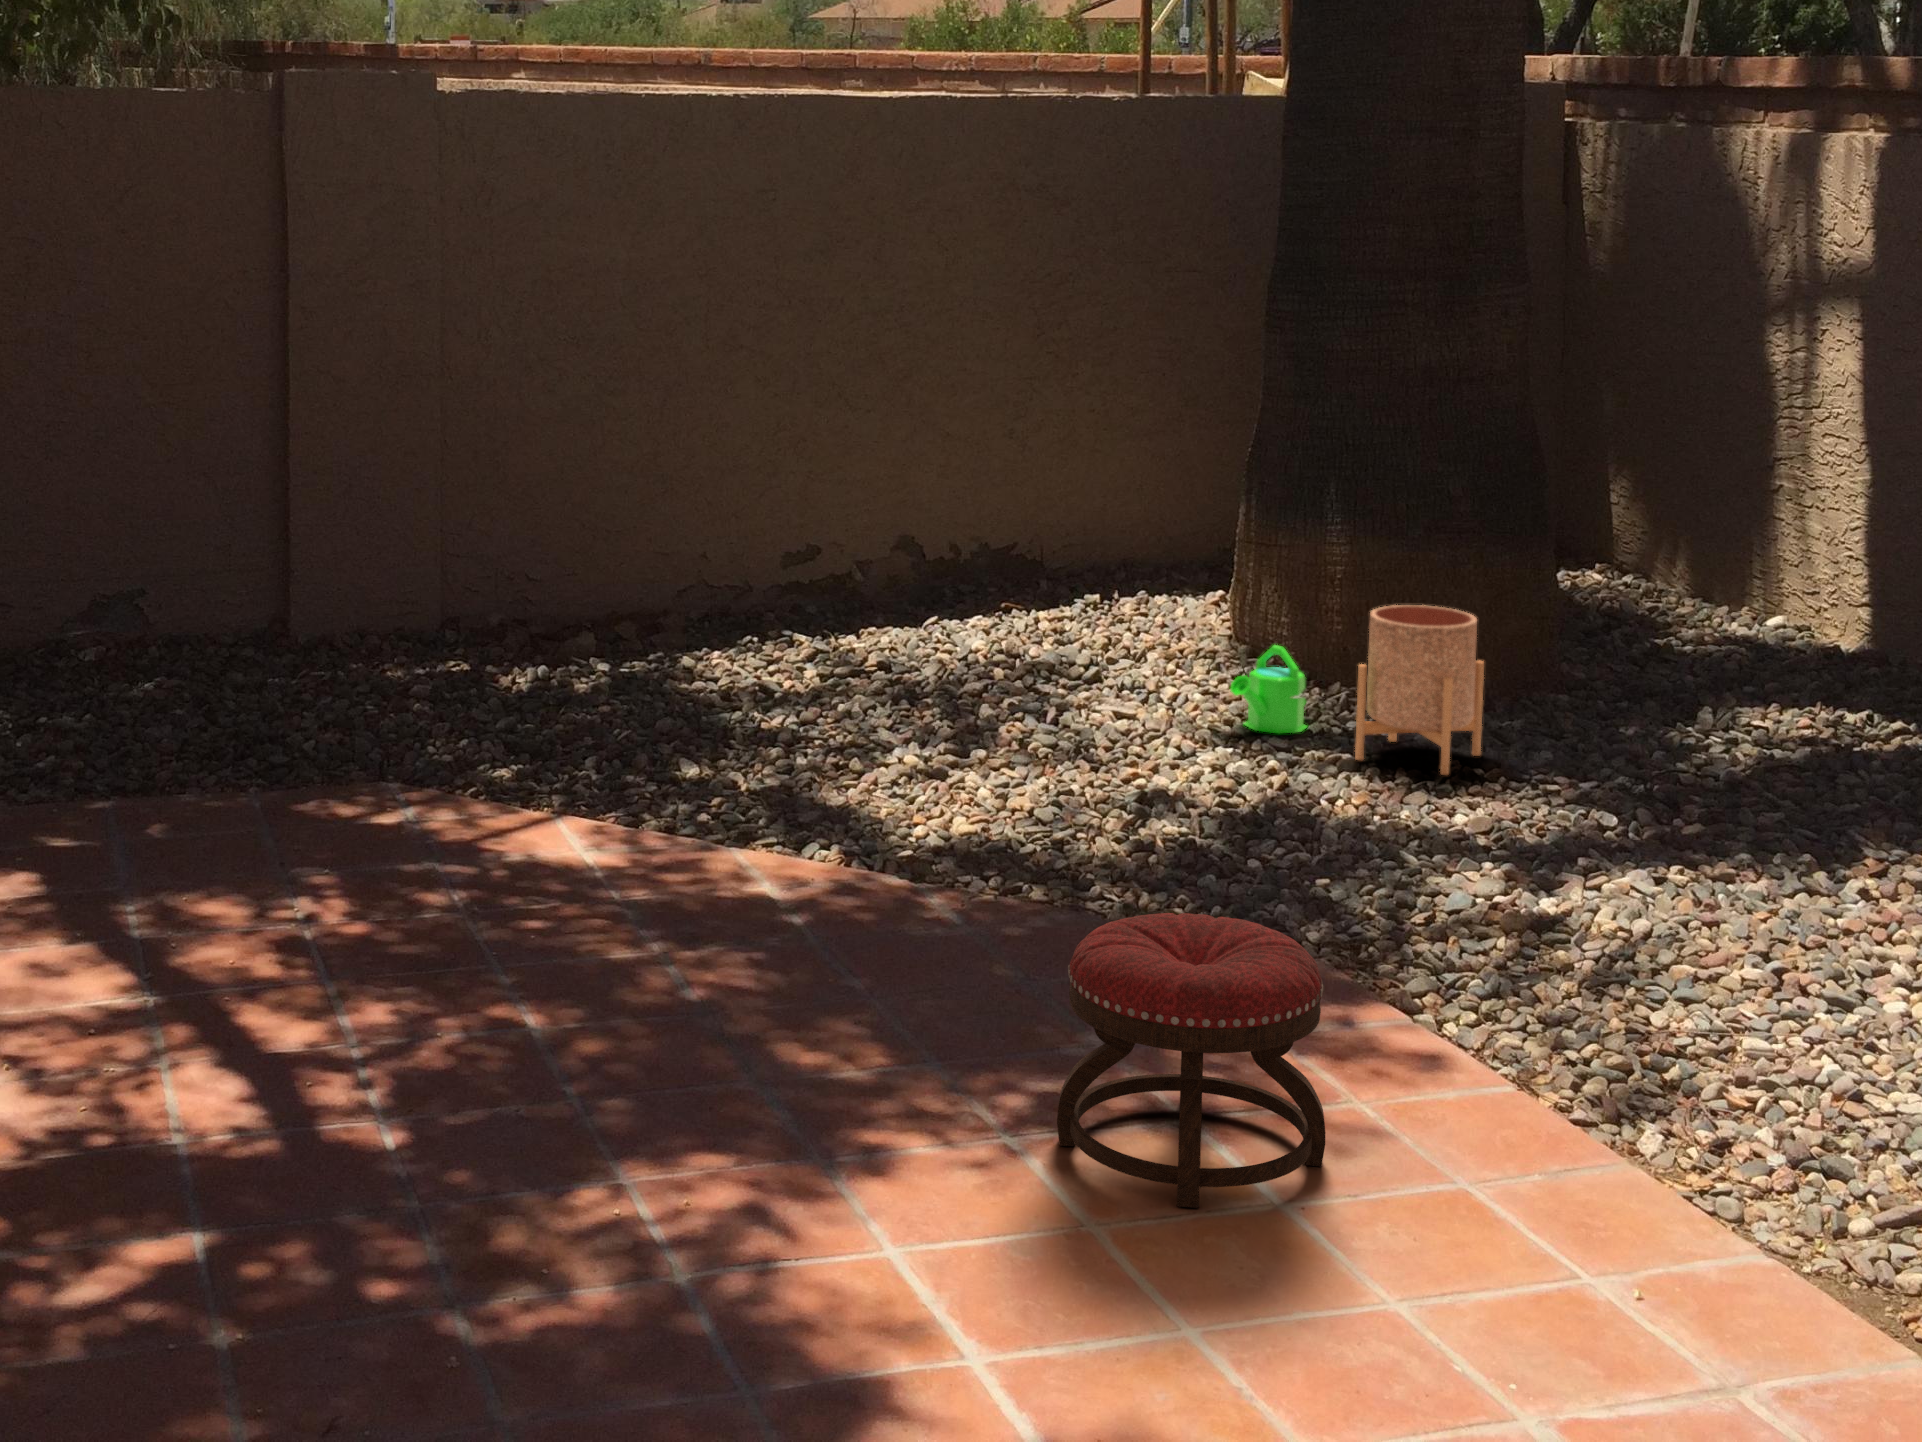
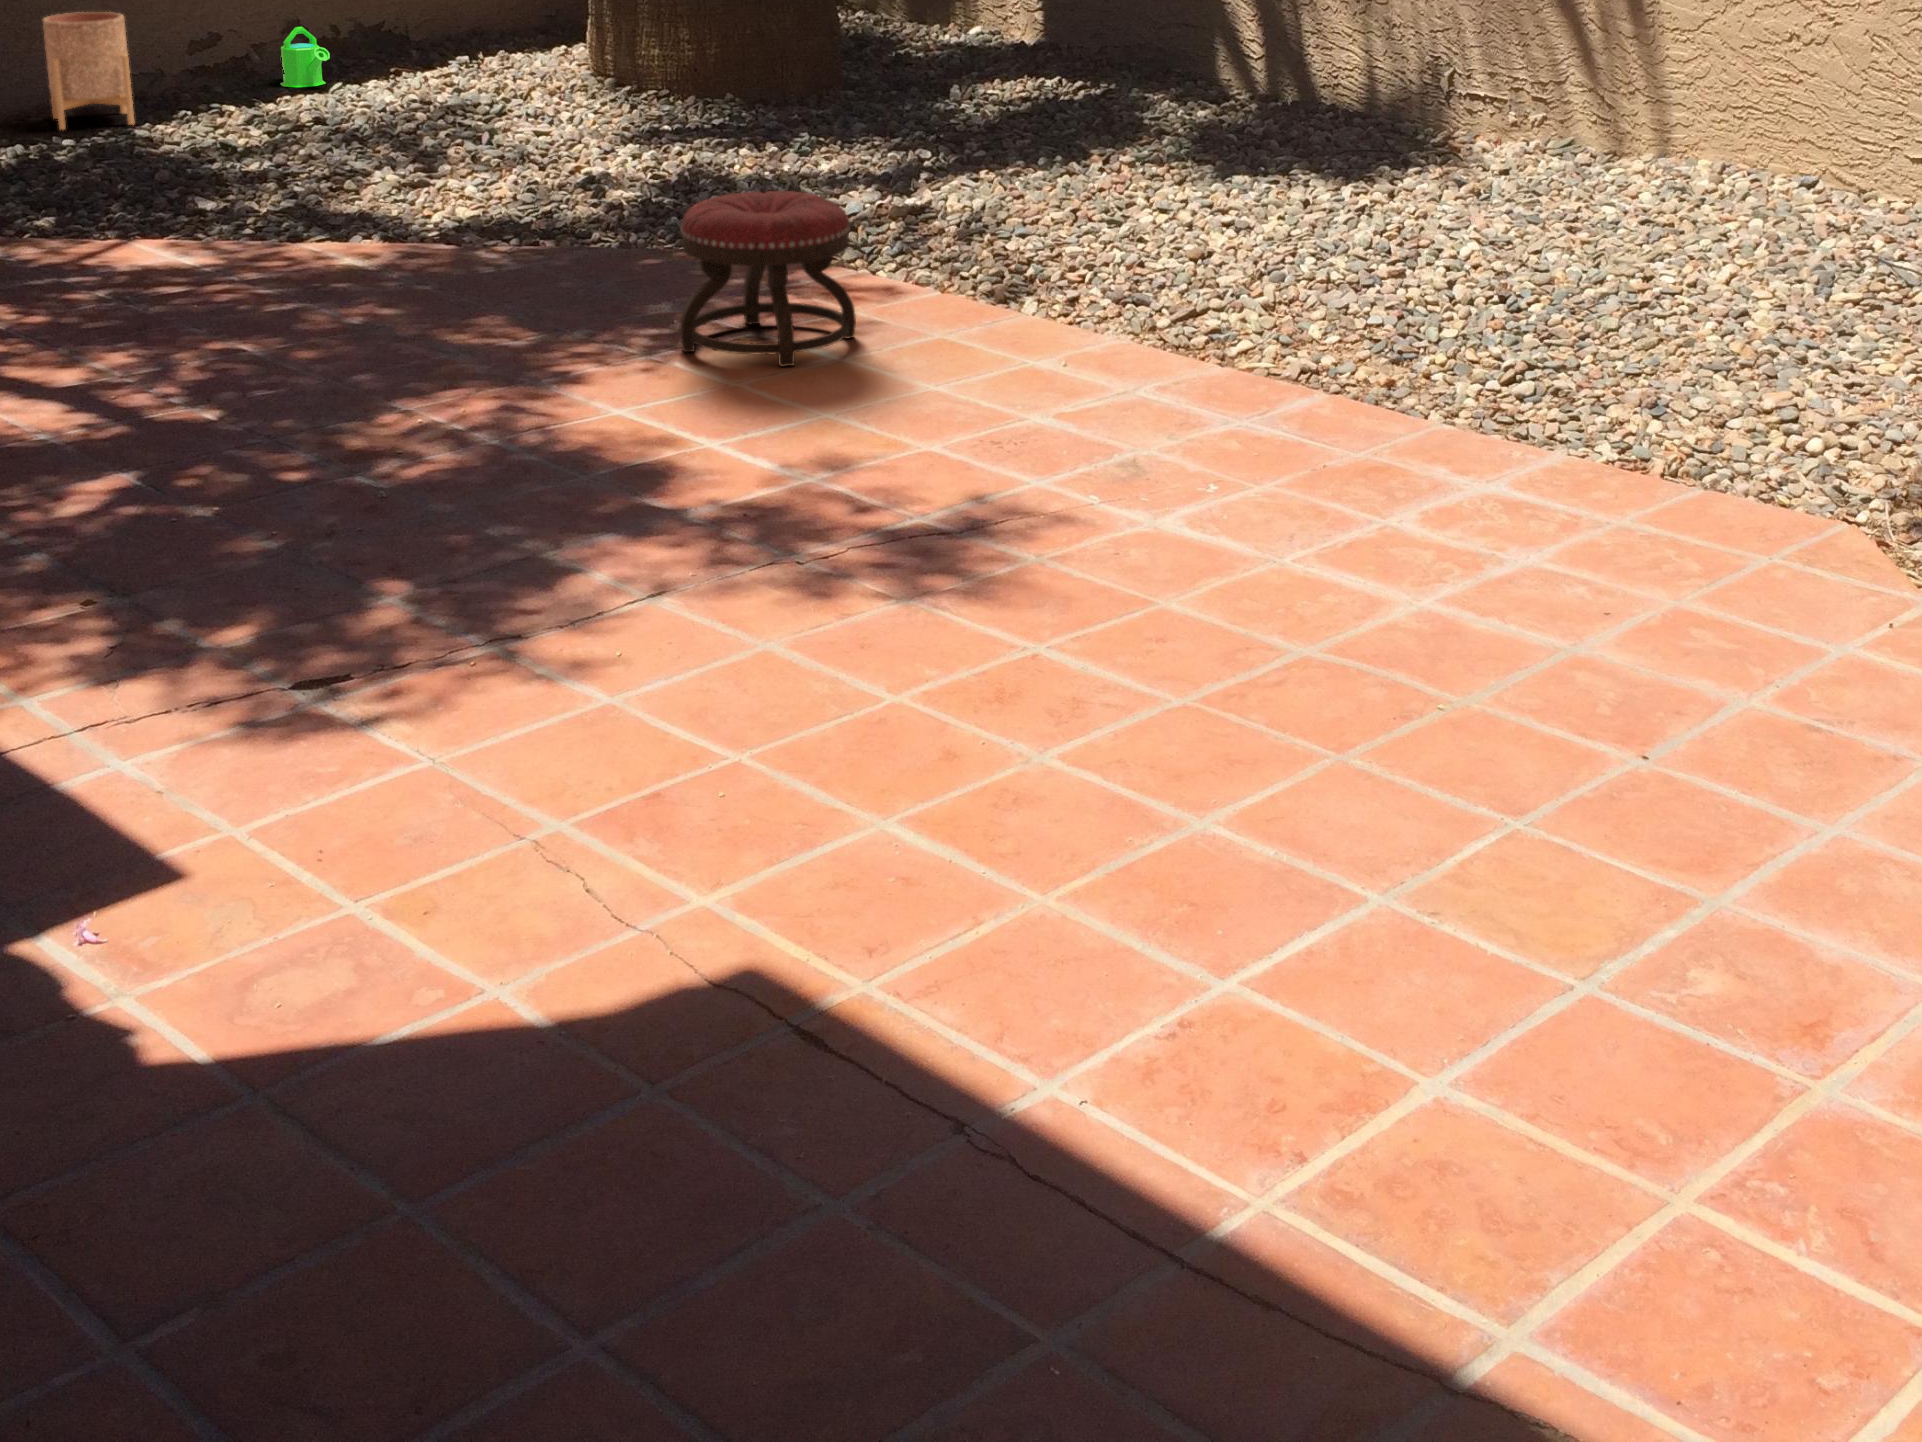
planter: present [1355,605,1484,775] -> present [43,12,134,130]
watering can: present [1230,645,1307,733] -> present [280,26,330,87]

